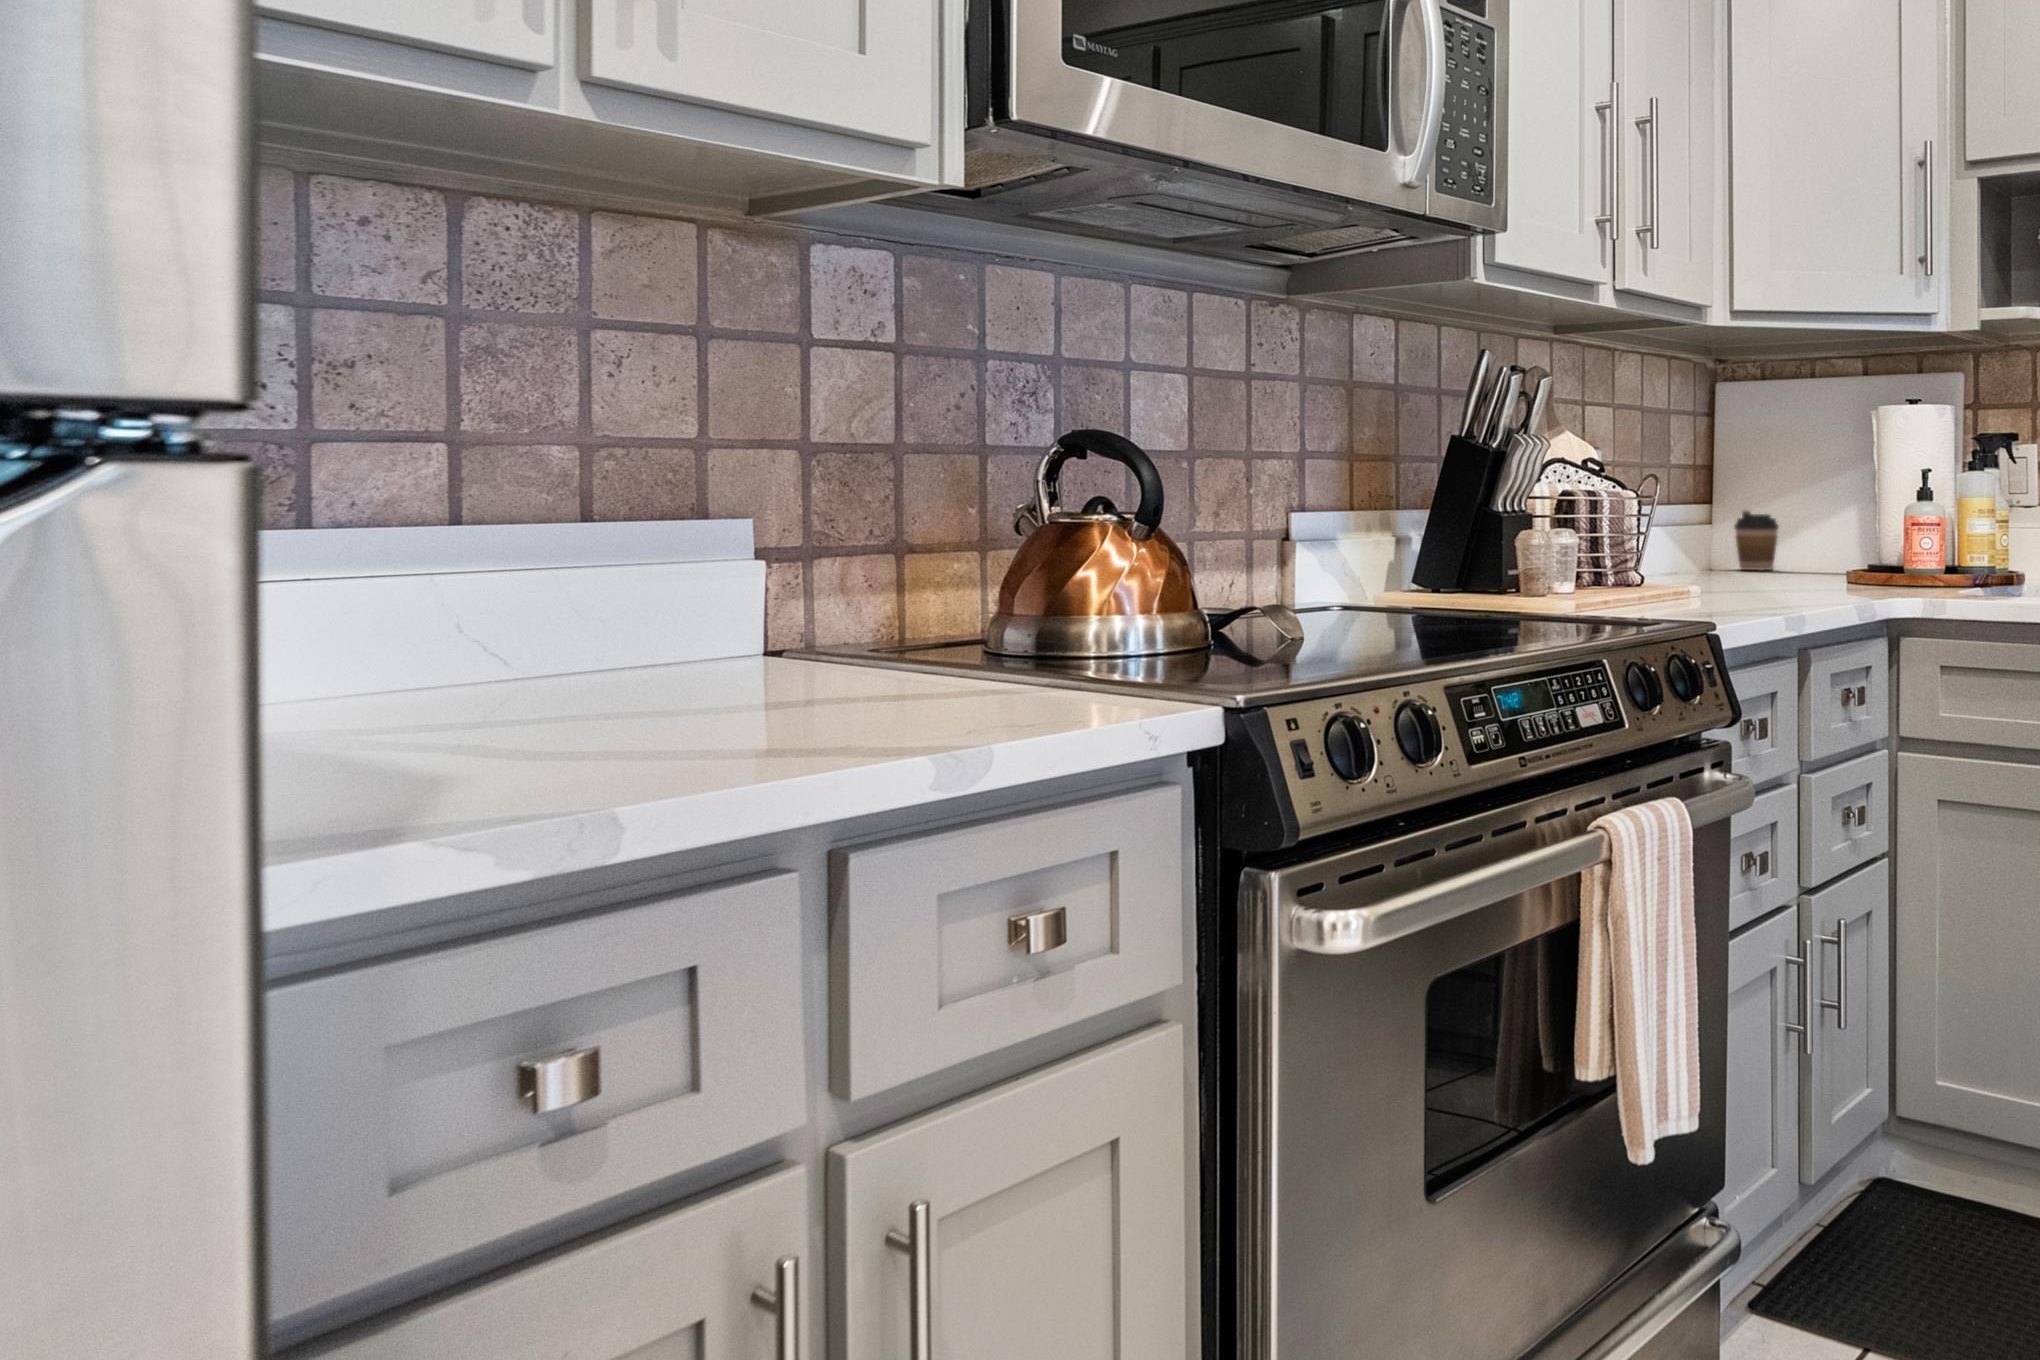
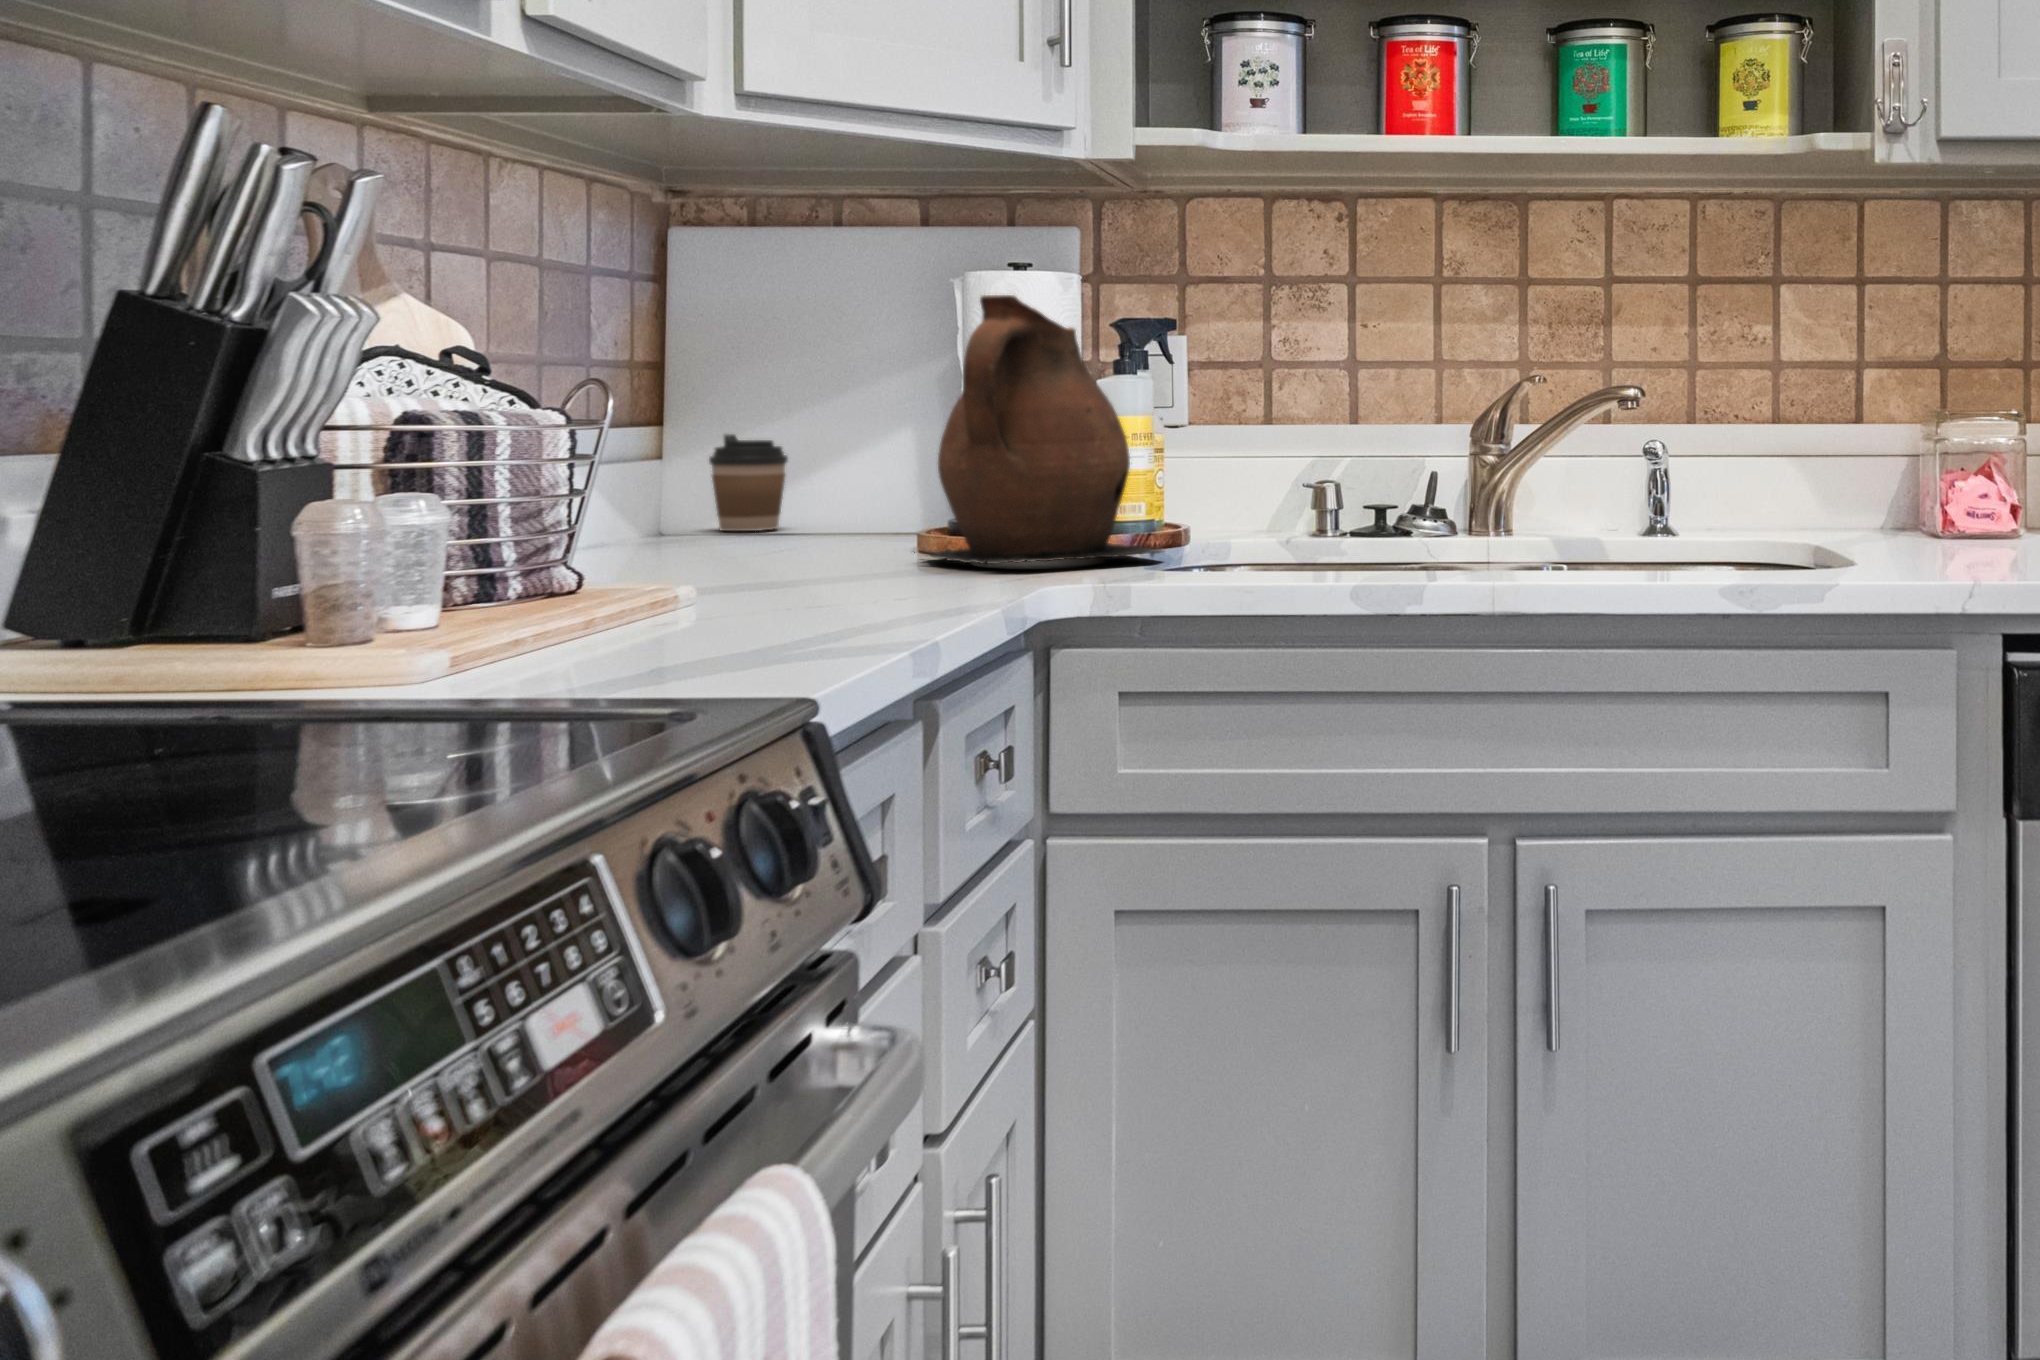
ceramic pitcher: none [1830,422,1984,590] -> present [914,295,1162,564]

